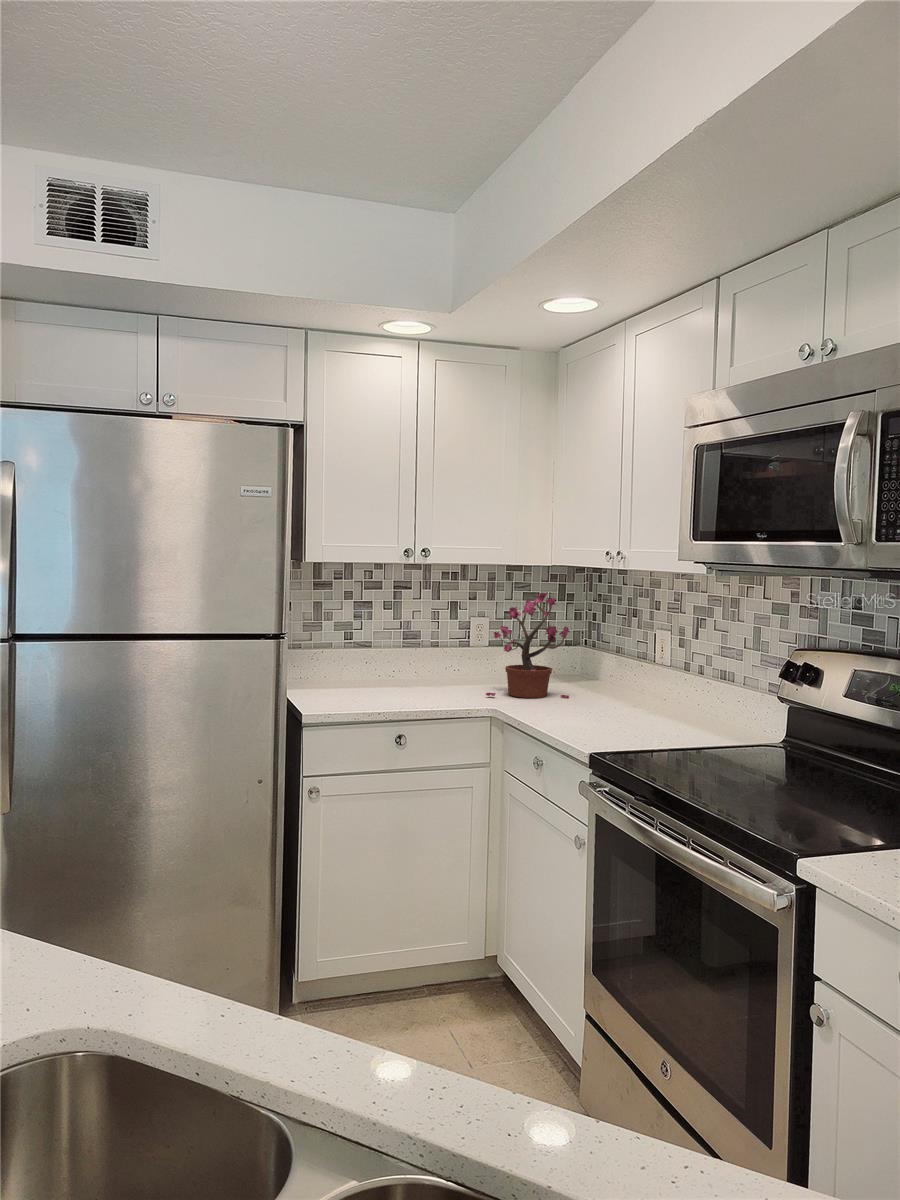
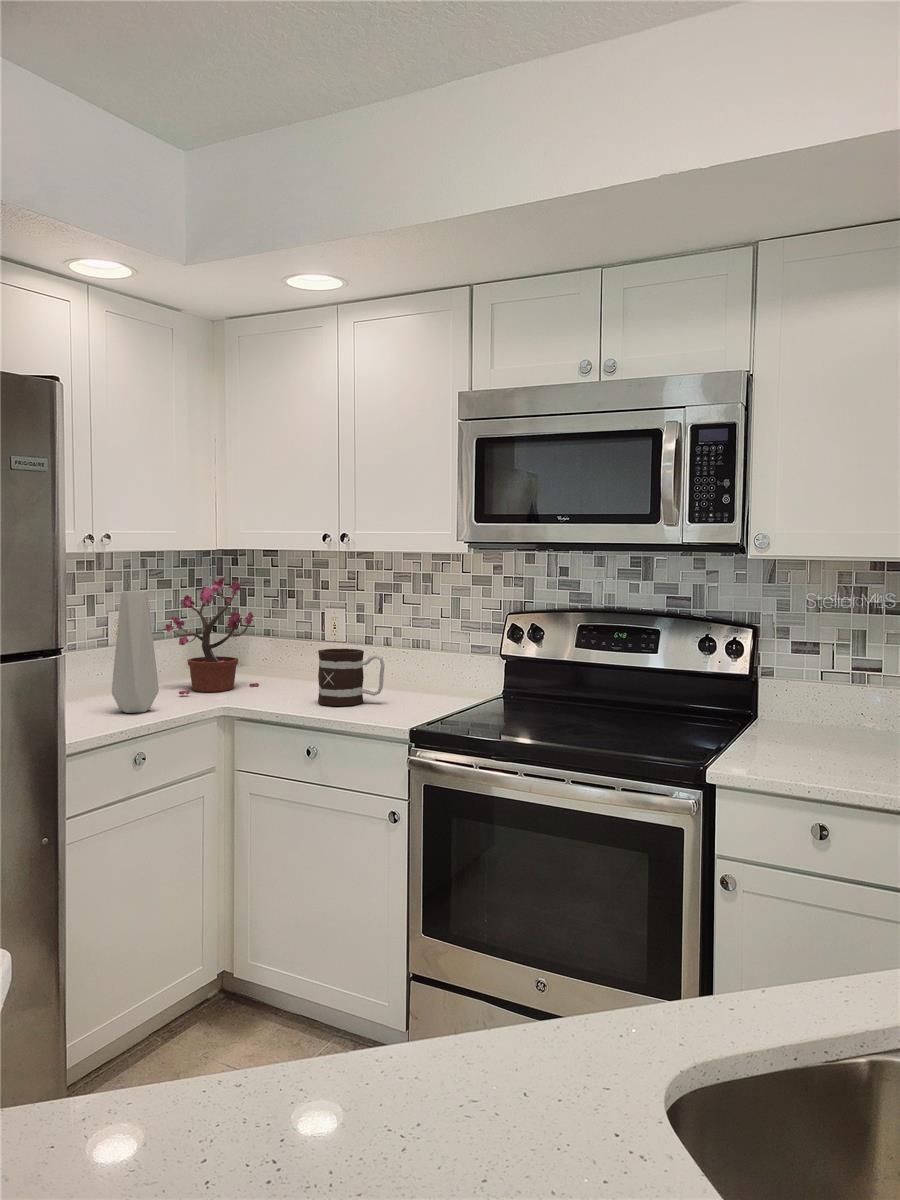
vase: none [409,599,446,705] -> present [112,591,159,713]
mug: none [576,668,639,727] -> present [318,649,385,706]

